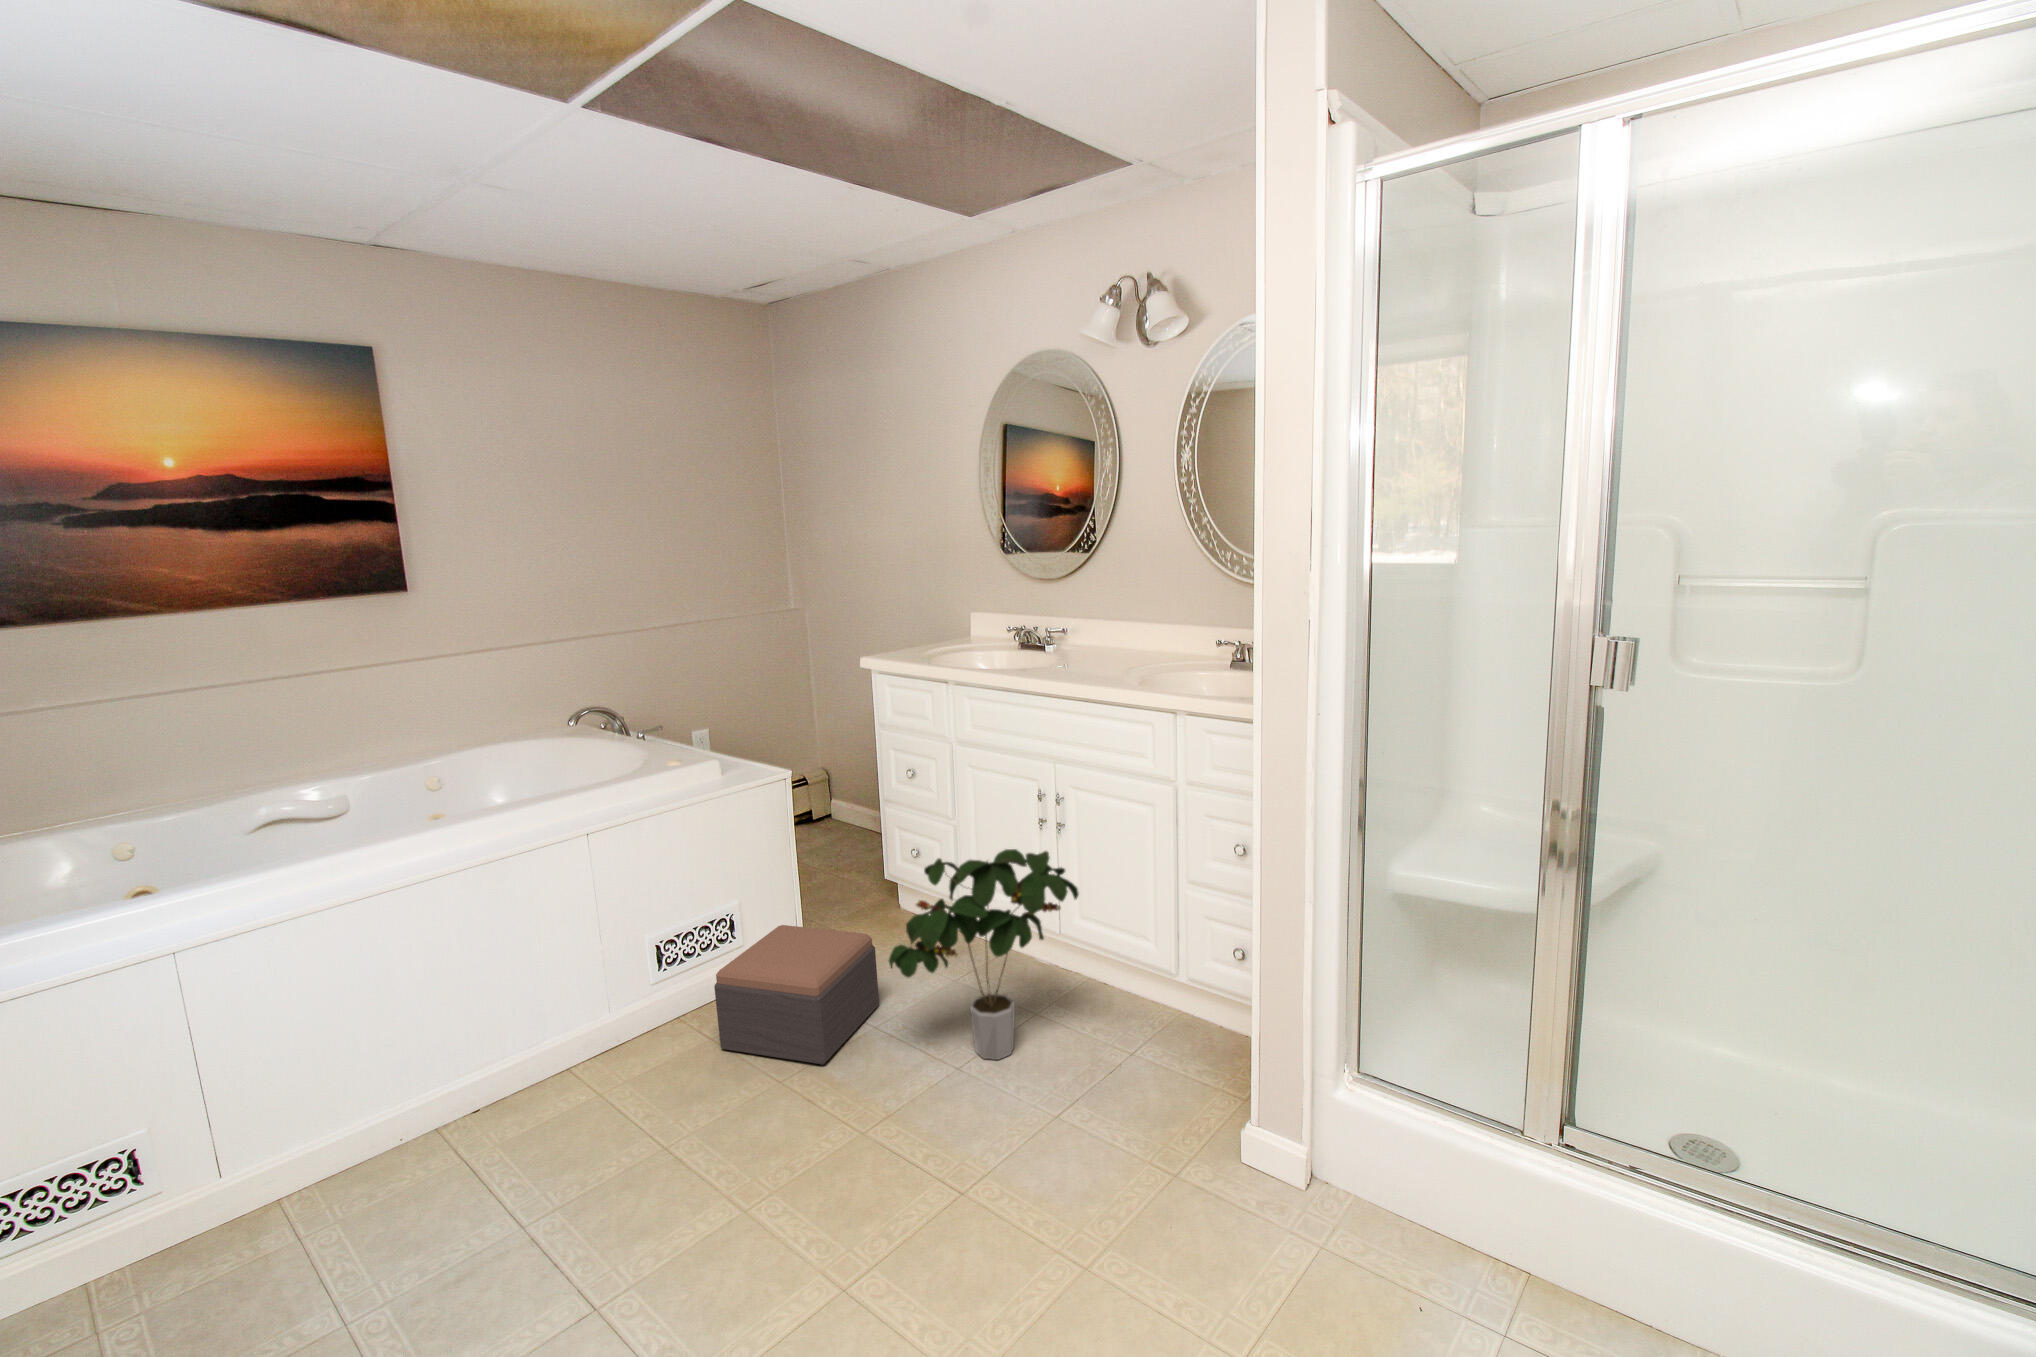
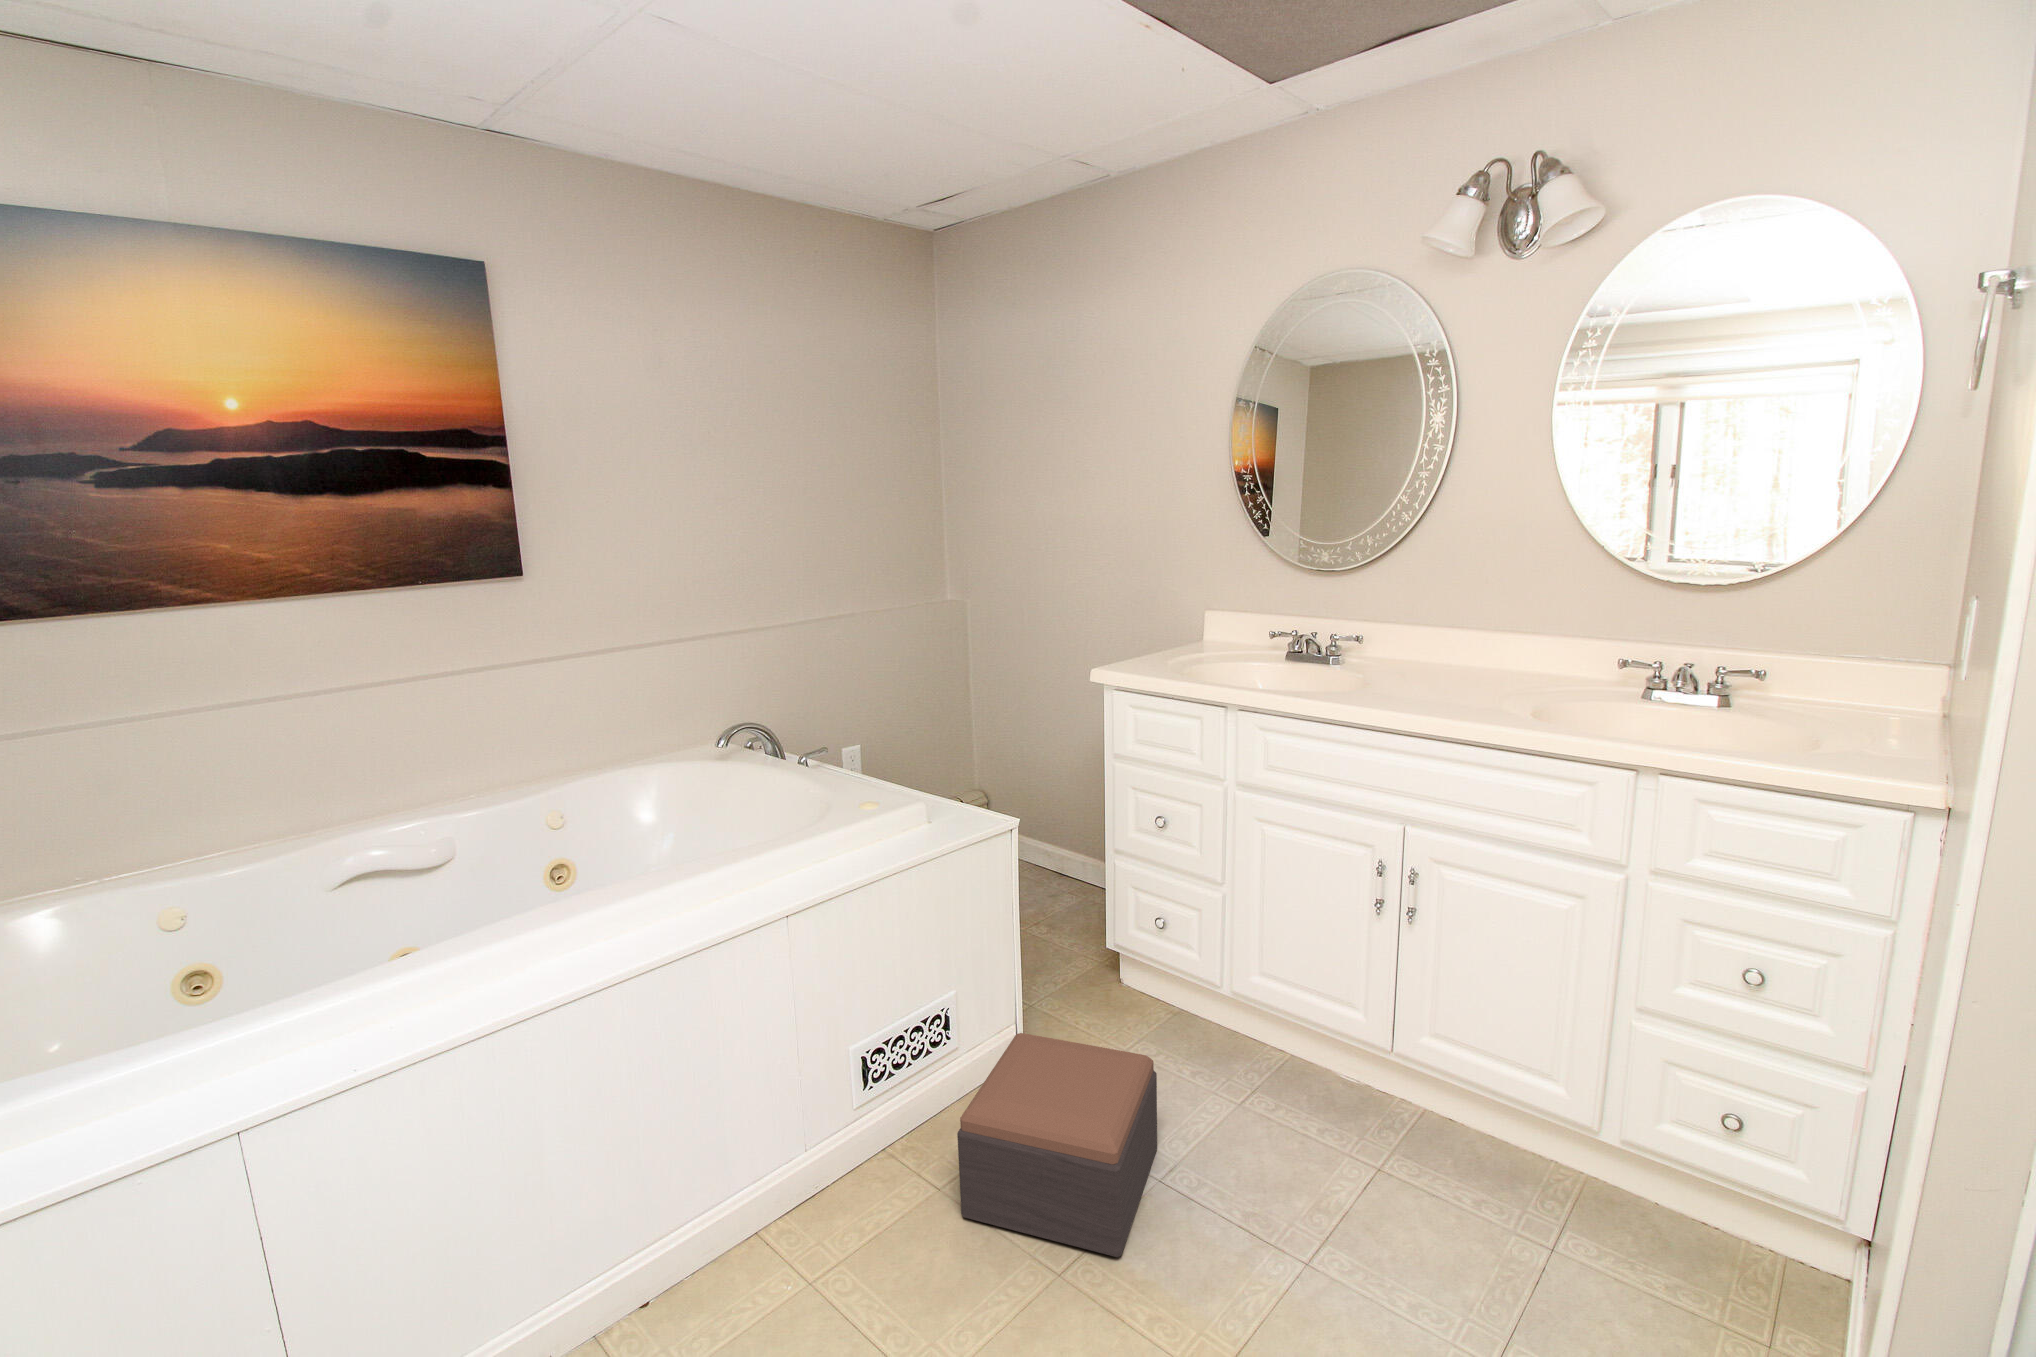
potted plant: present [889,849,1079,1060] -> none [1218,962,1490,1264]

